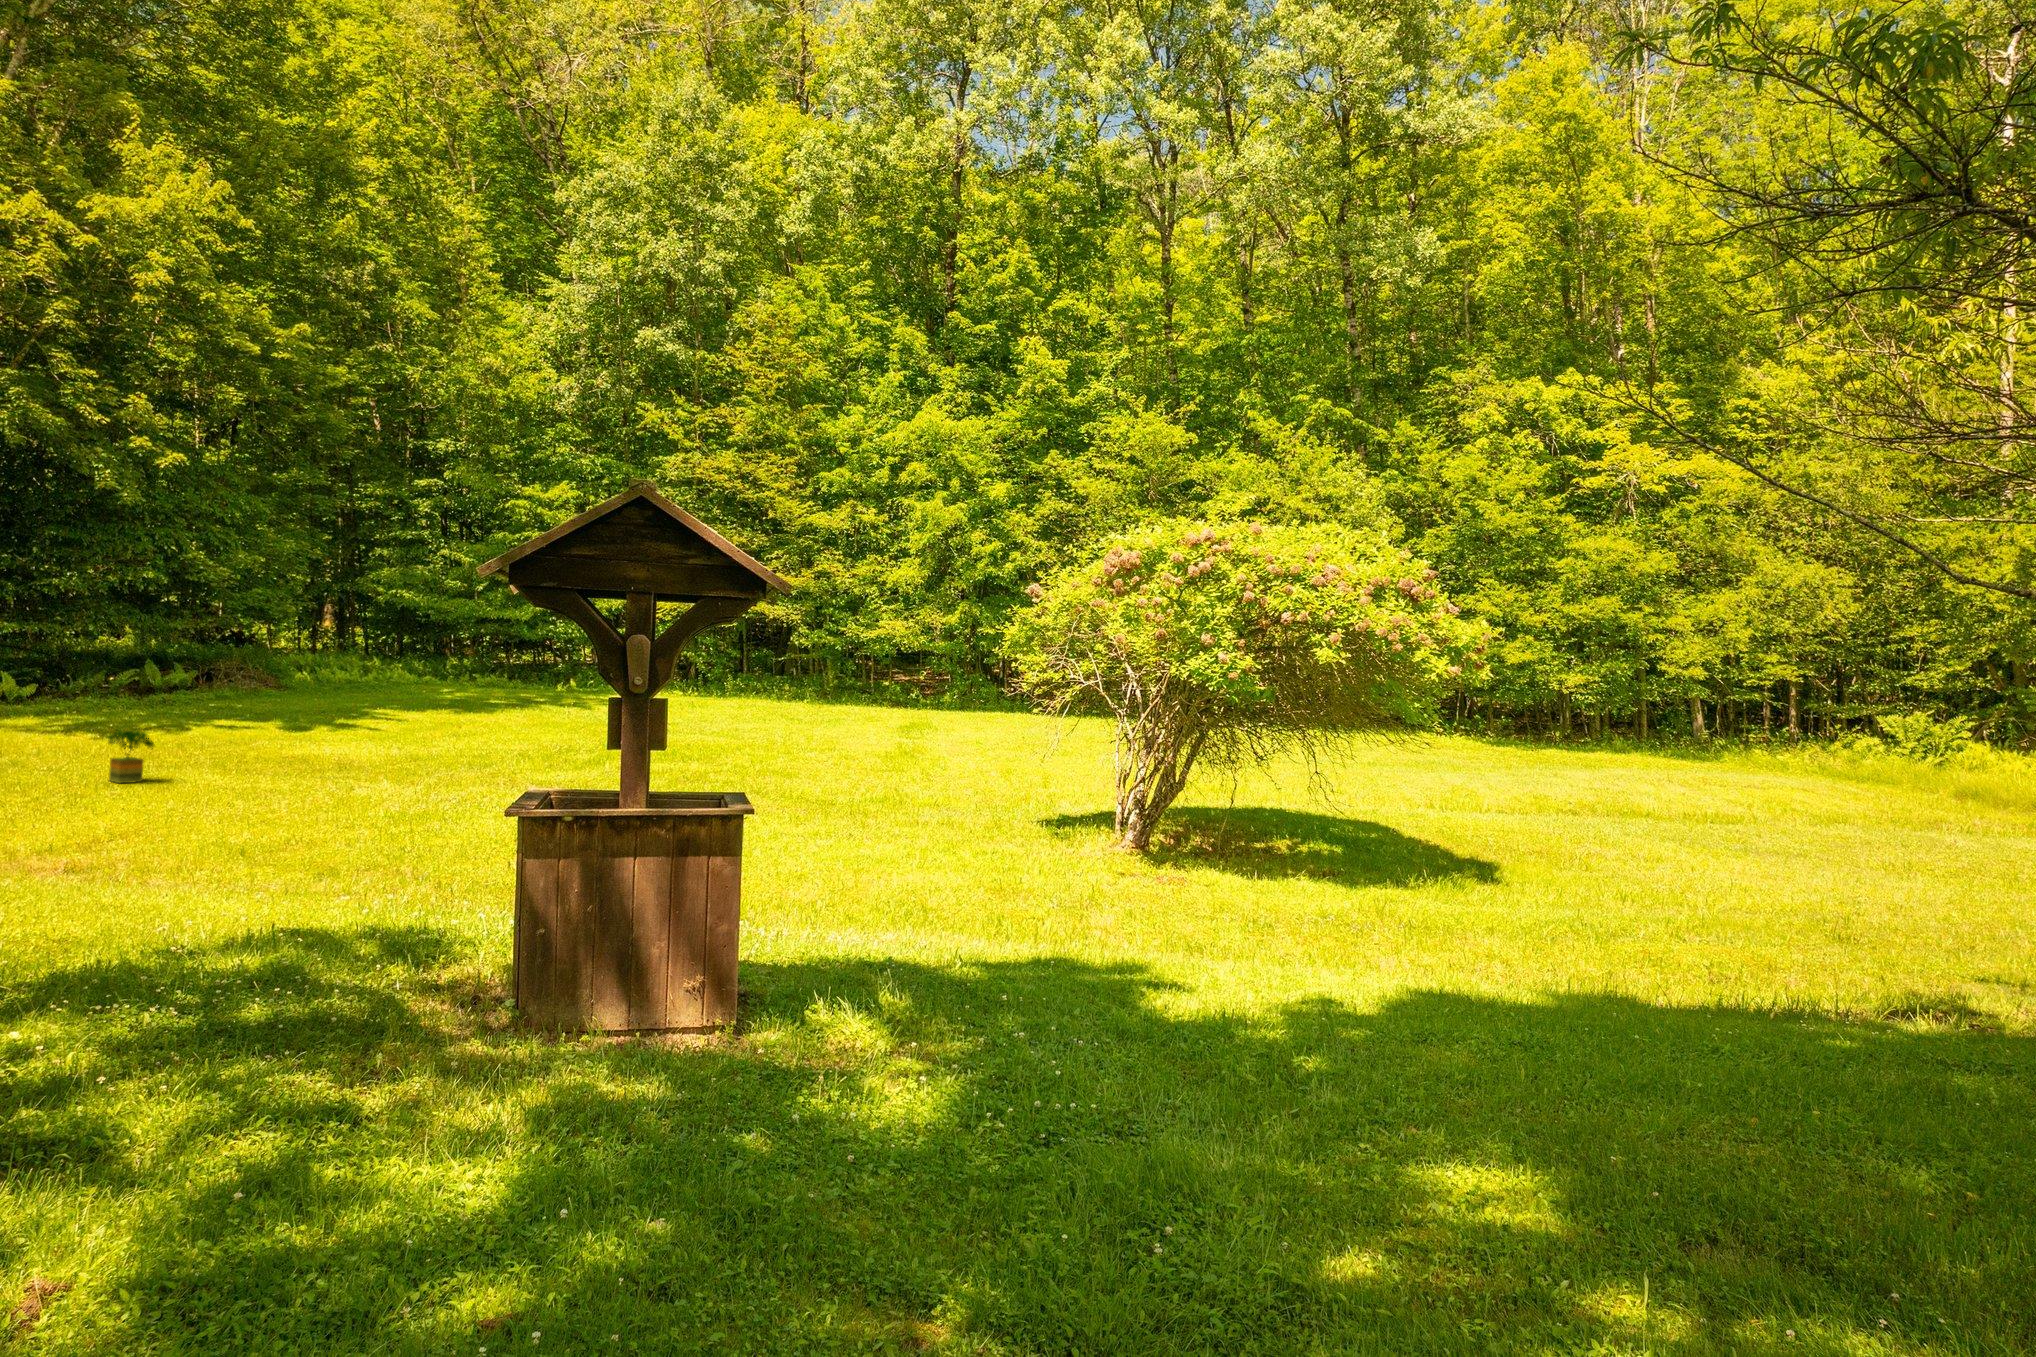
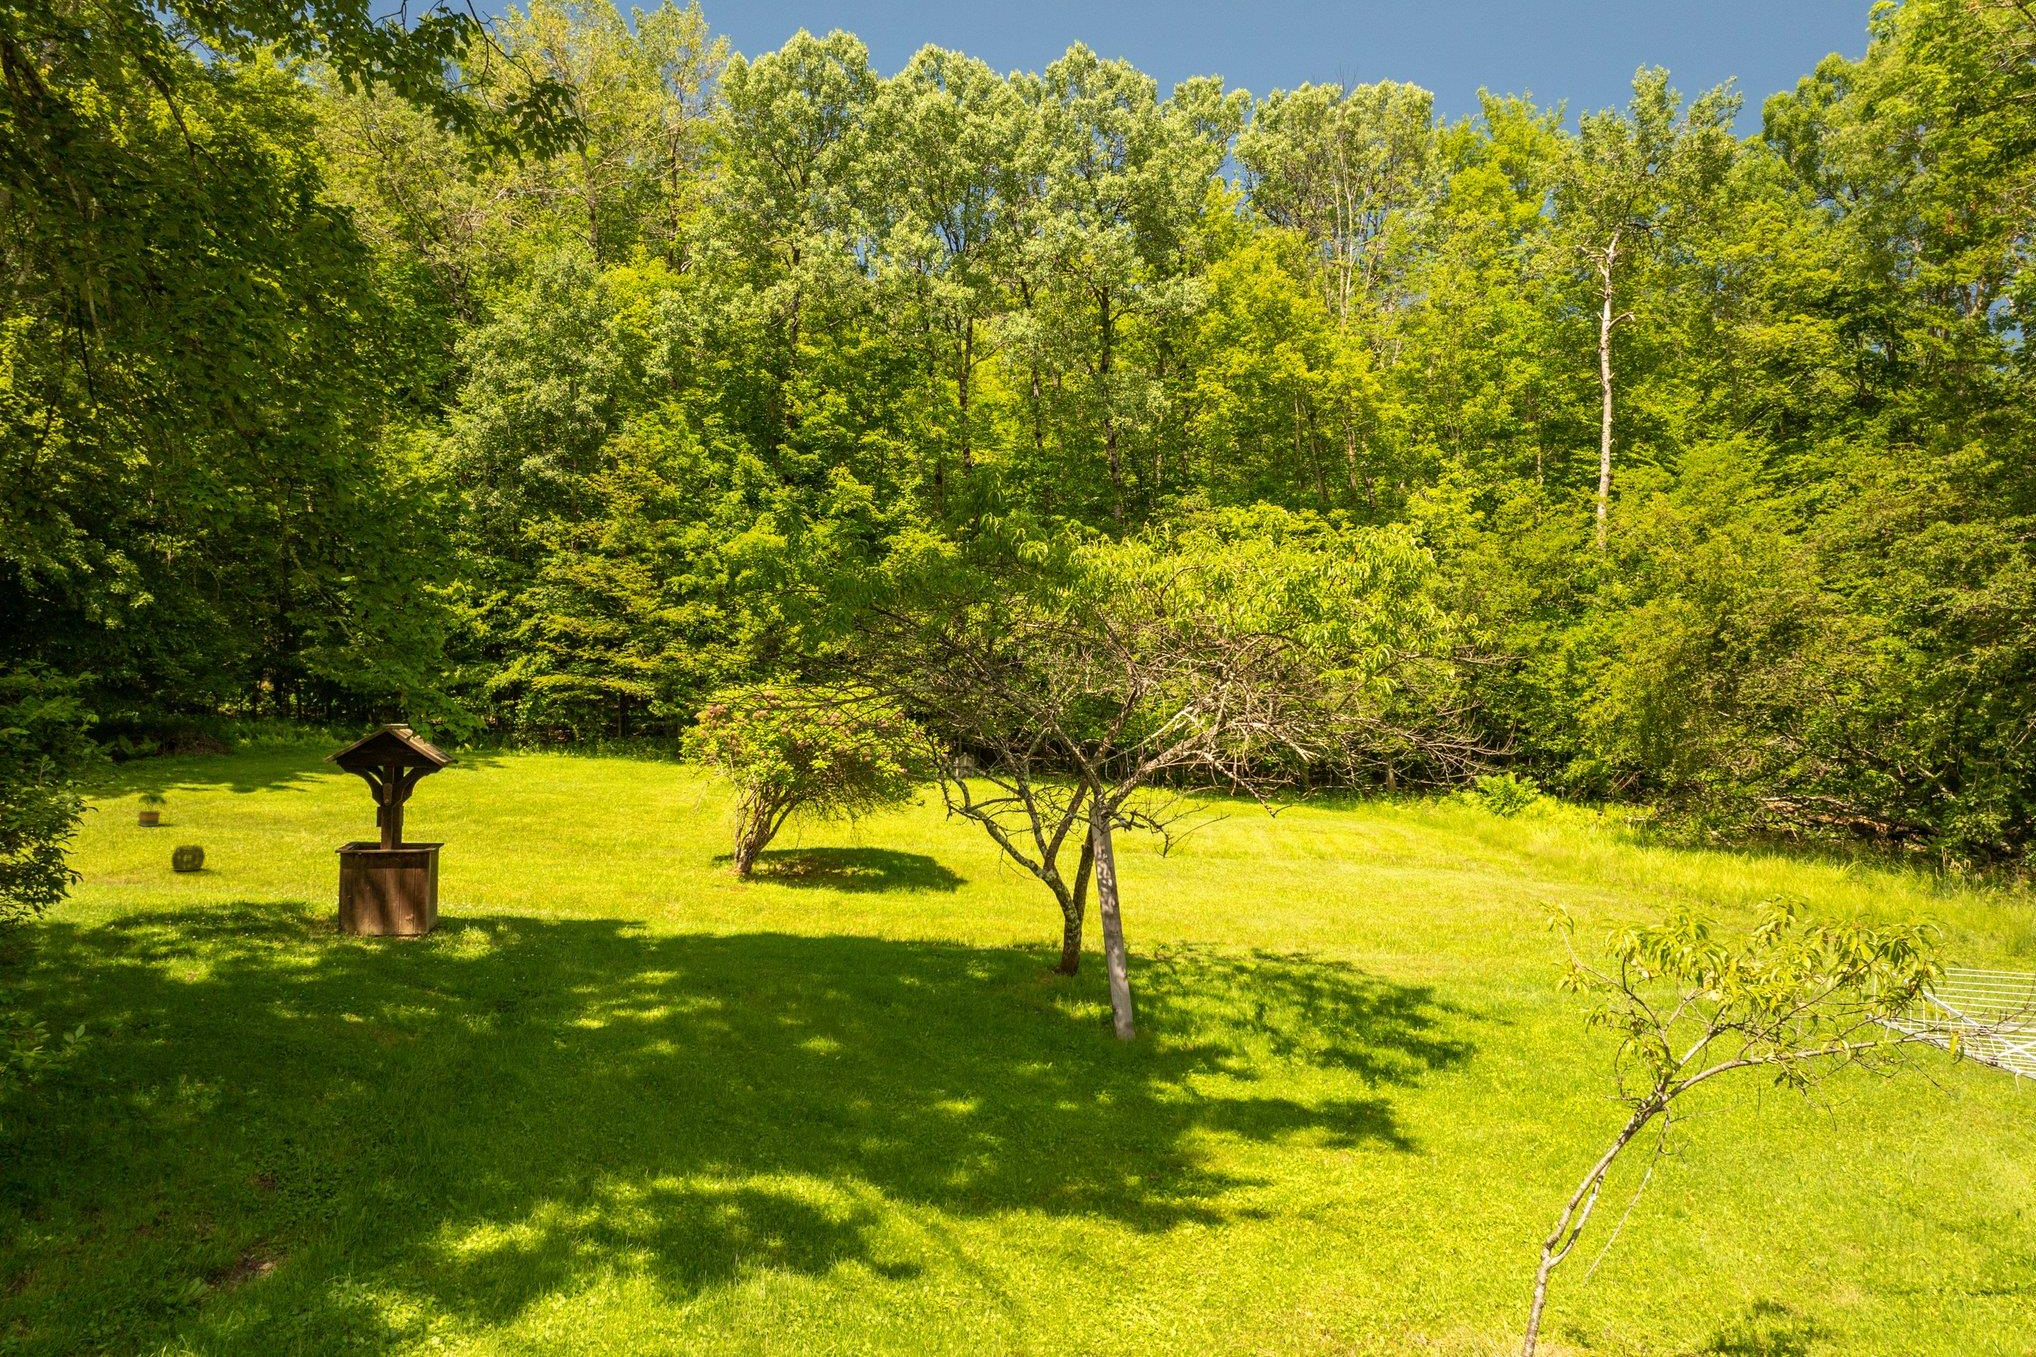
woven basket: none [113,823,180,874] -> present [171,845,205,871]

